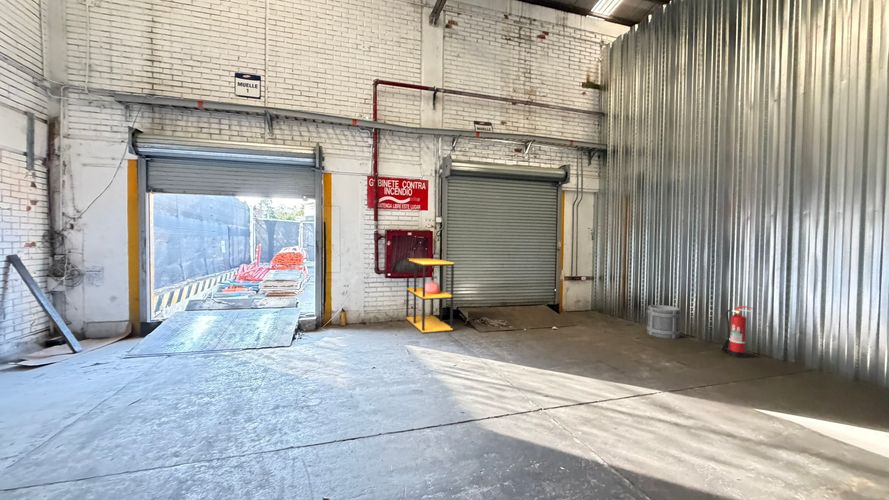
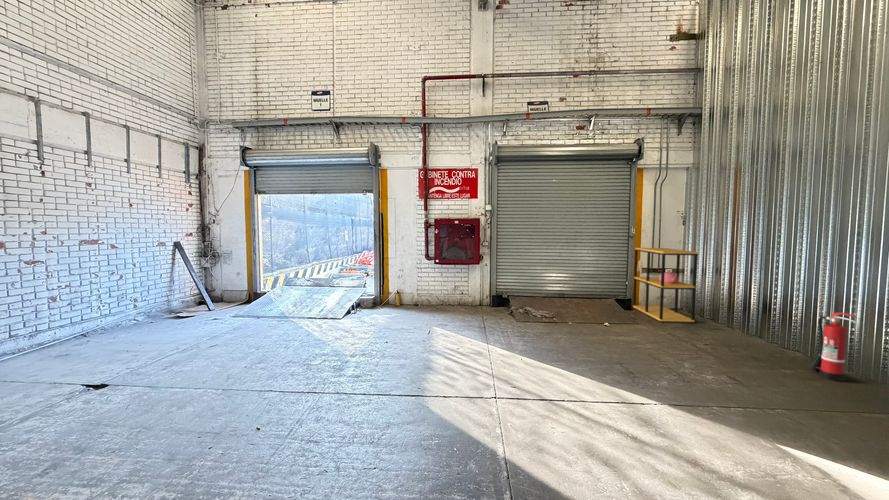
shelving unit: present [406,258,454,334] -> present [633,248,698,323]
bucket: present [647,305,681,339] -> none [725,306,772,350]

